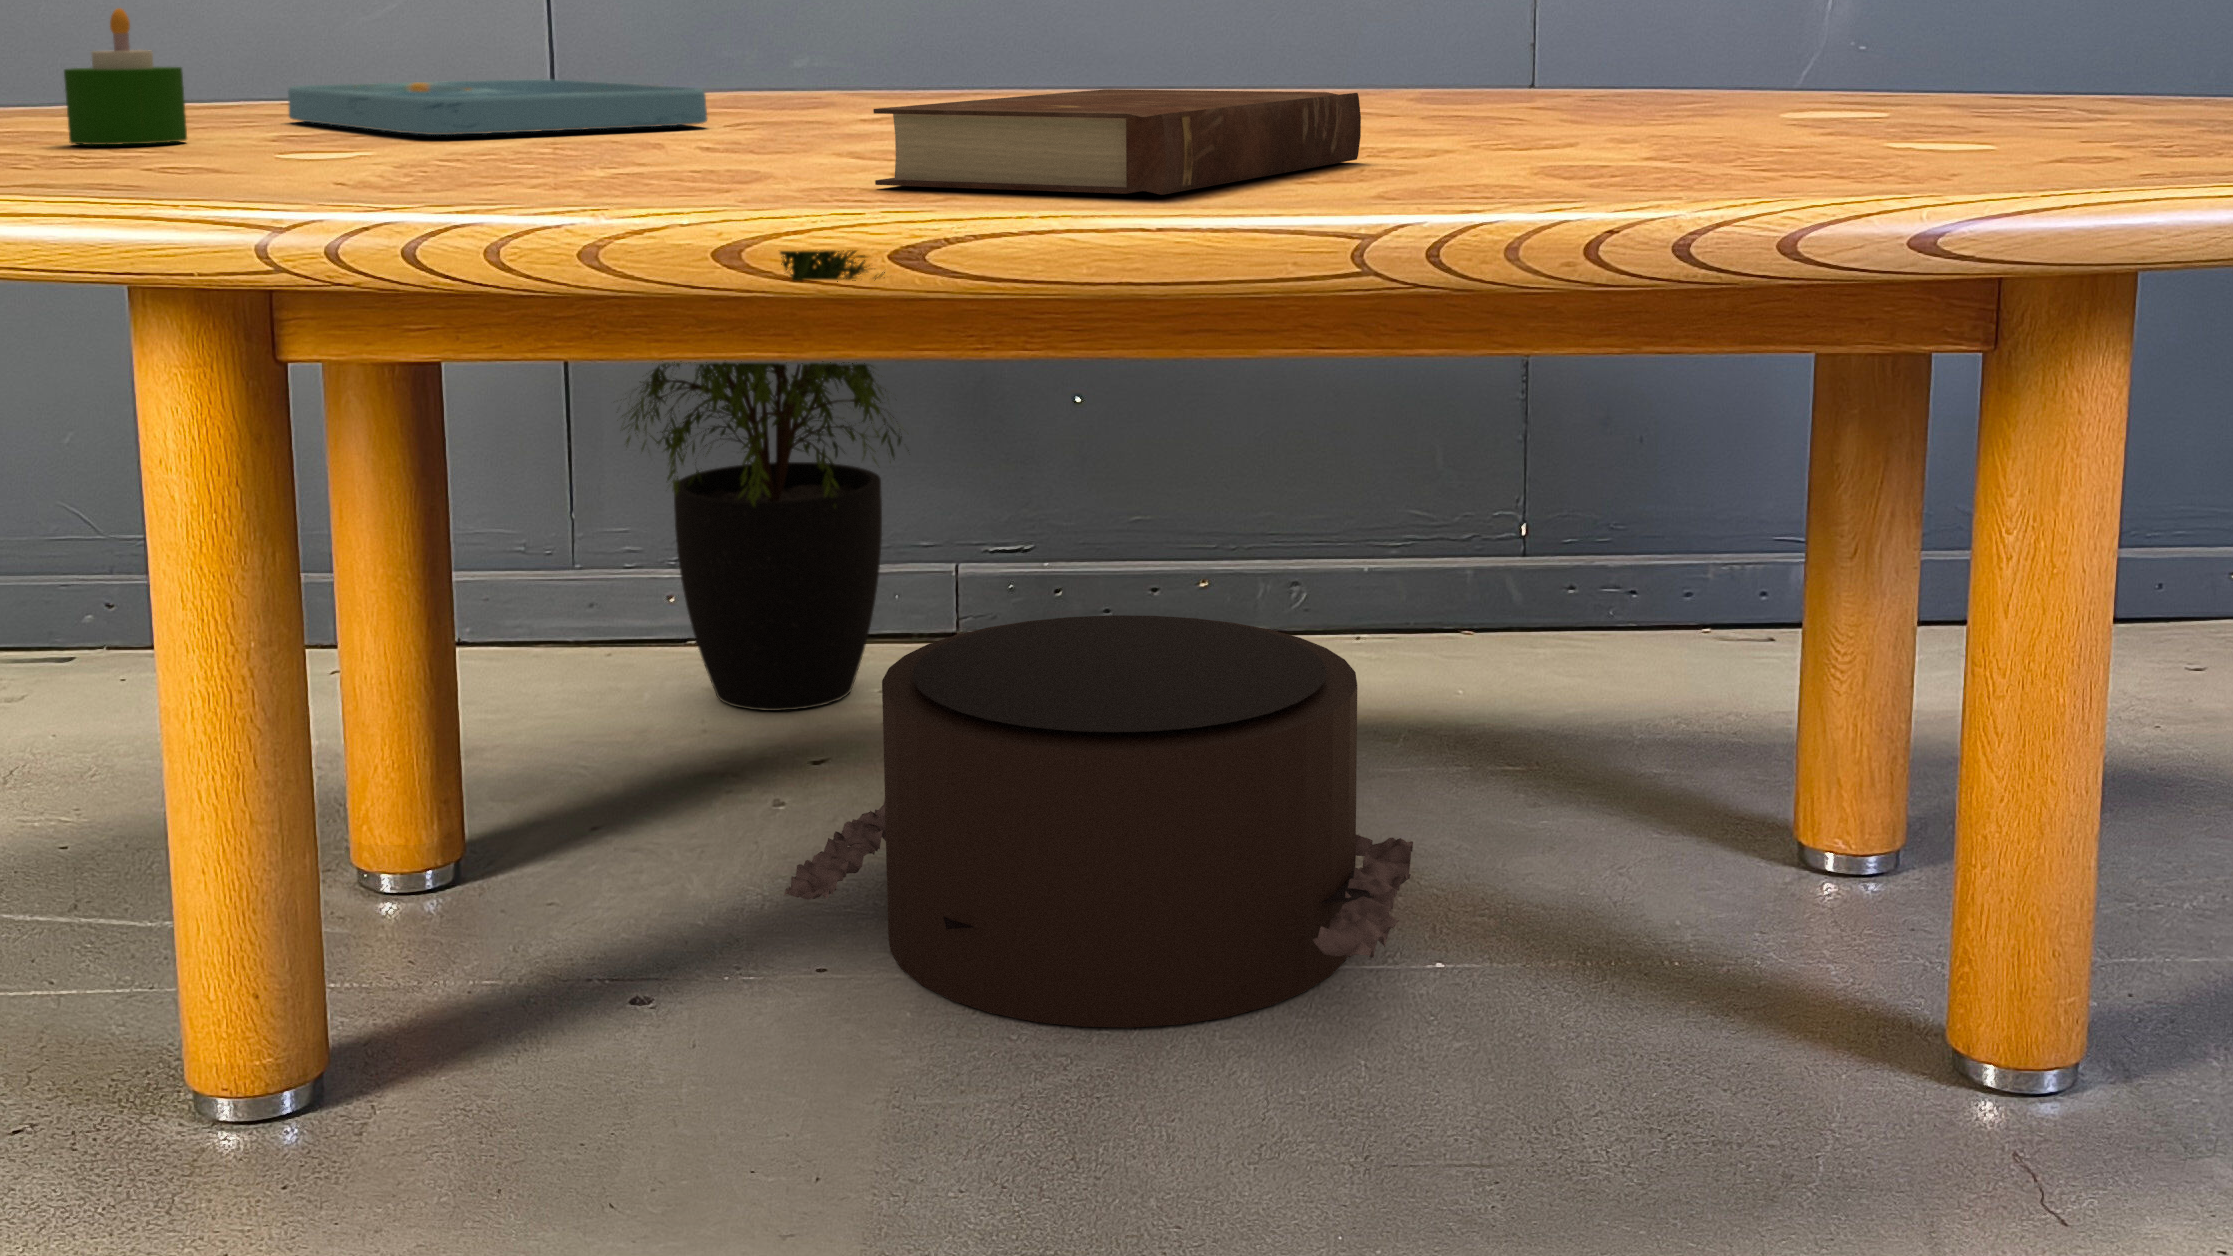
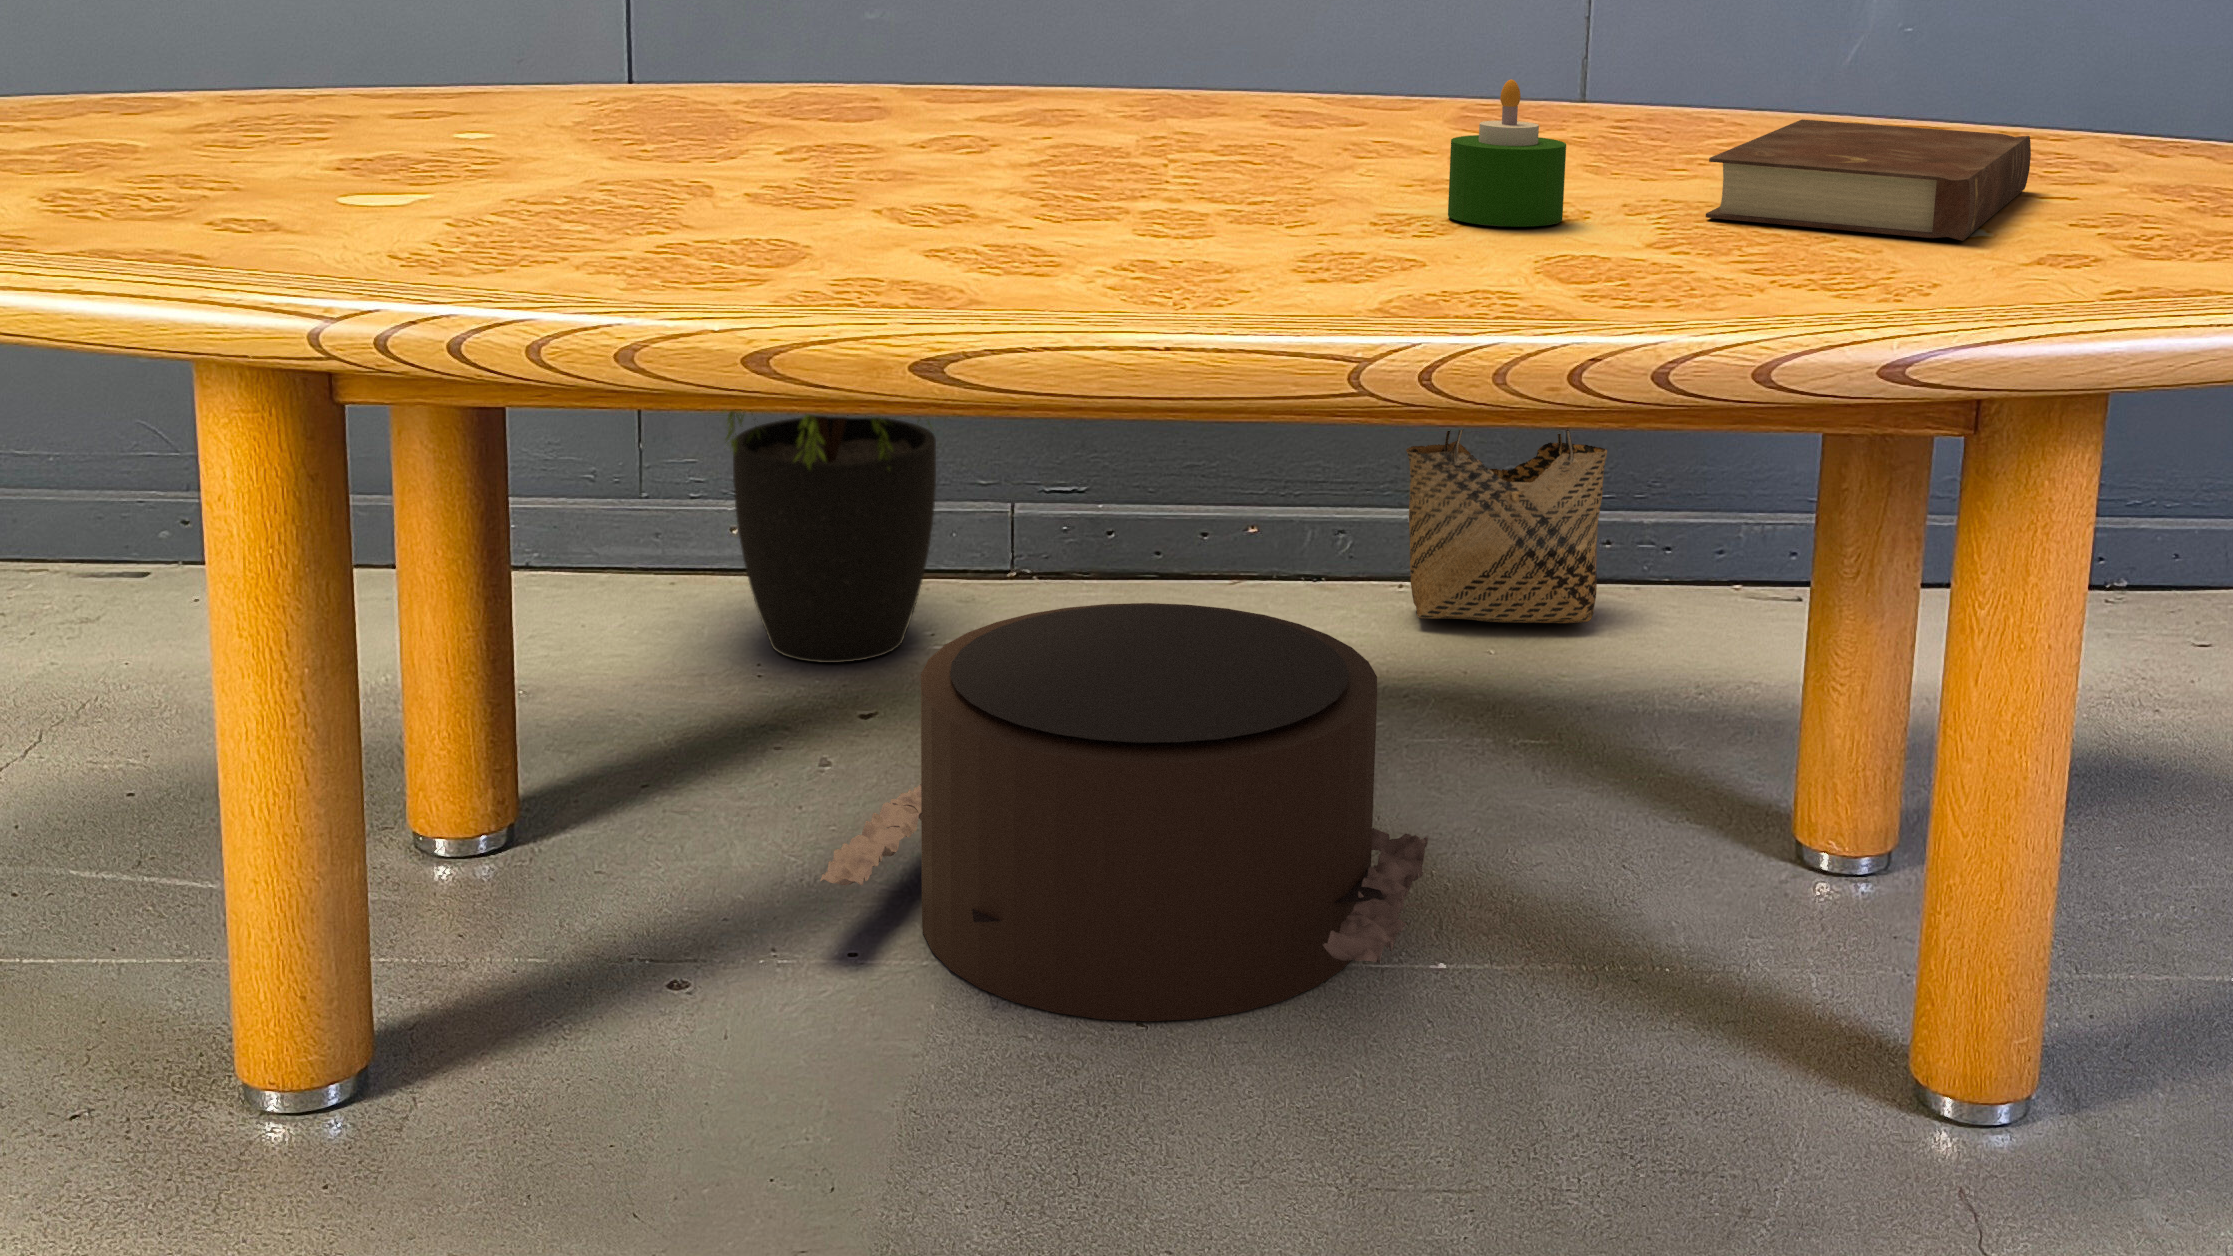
candle: present [64,8,187,145] -> present [1448,79,1566,227]
tray: present [288,79,707,135] -> none [355,70,762,155]
book: present [873,89,1361,195] -> present [1706,119,2031,241]
woven basket: none [1362,370,1569,657] -> present [1406,429,1607,623]

